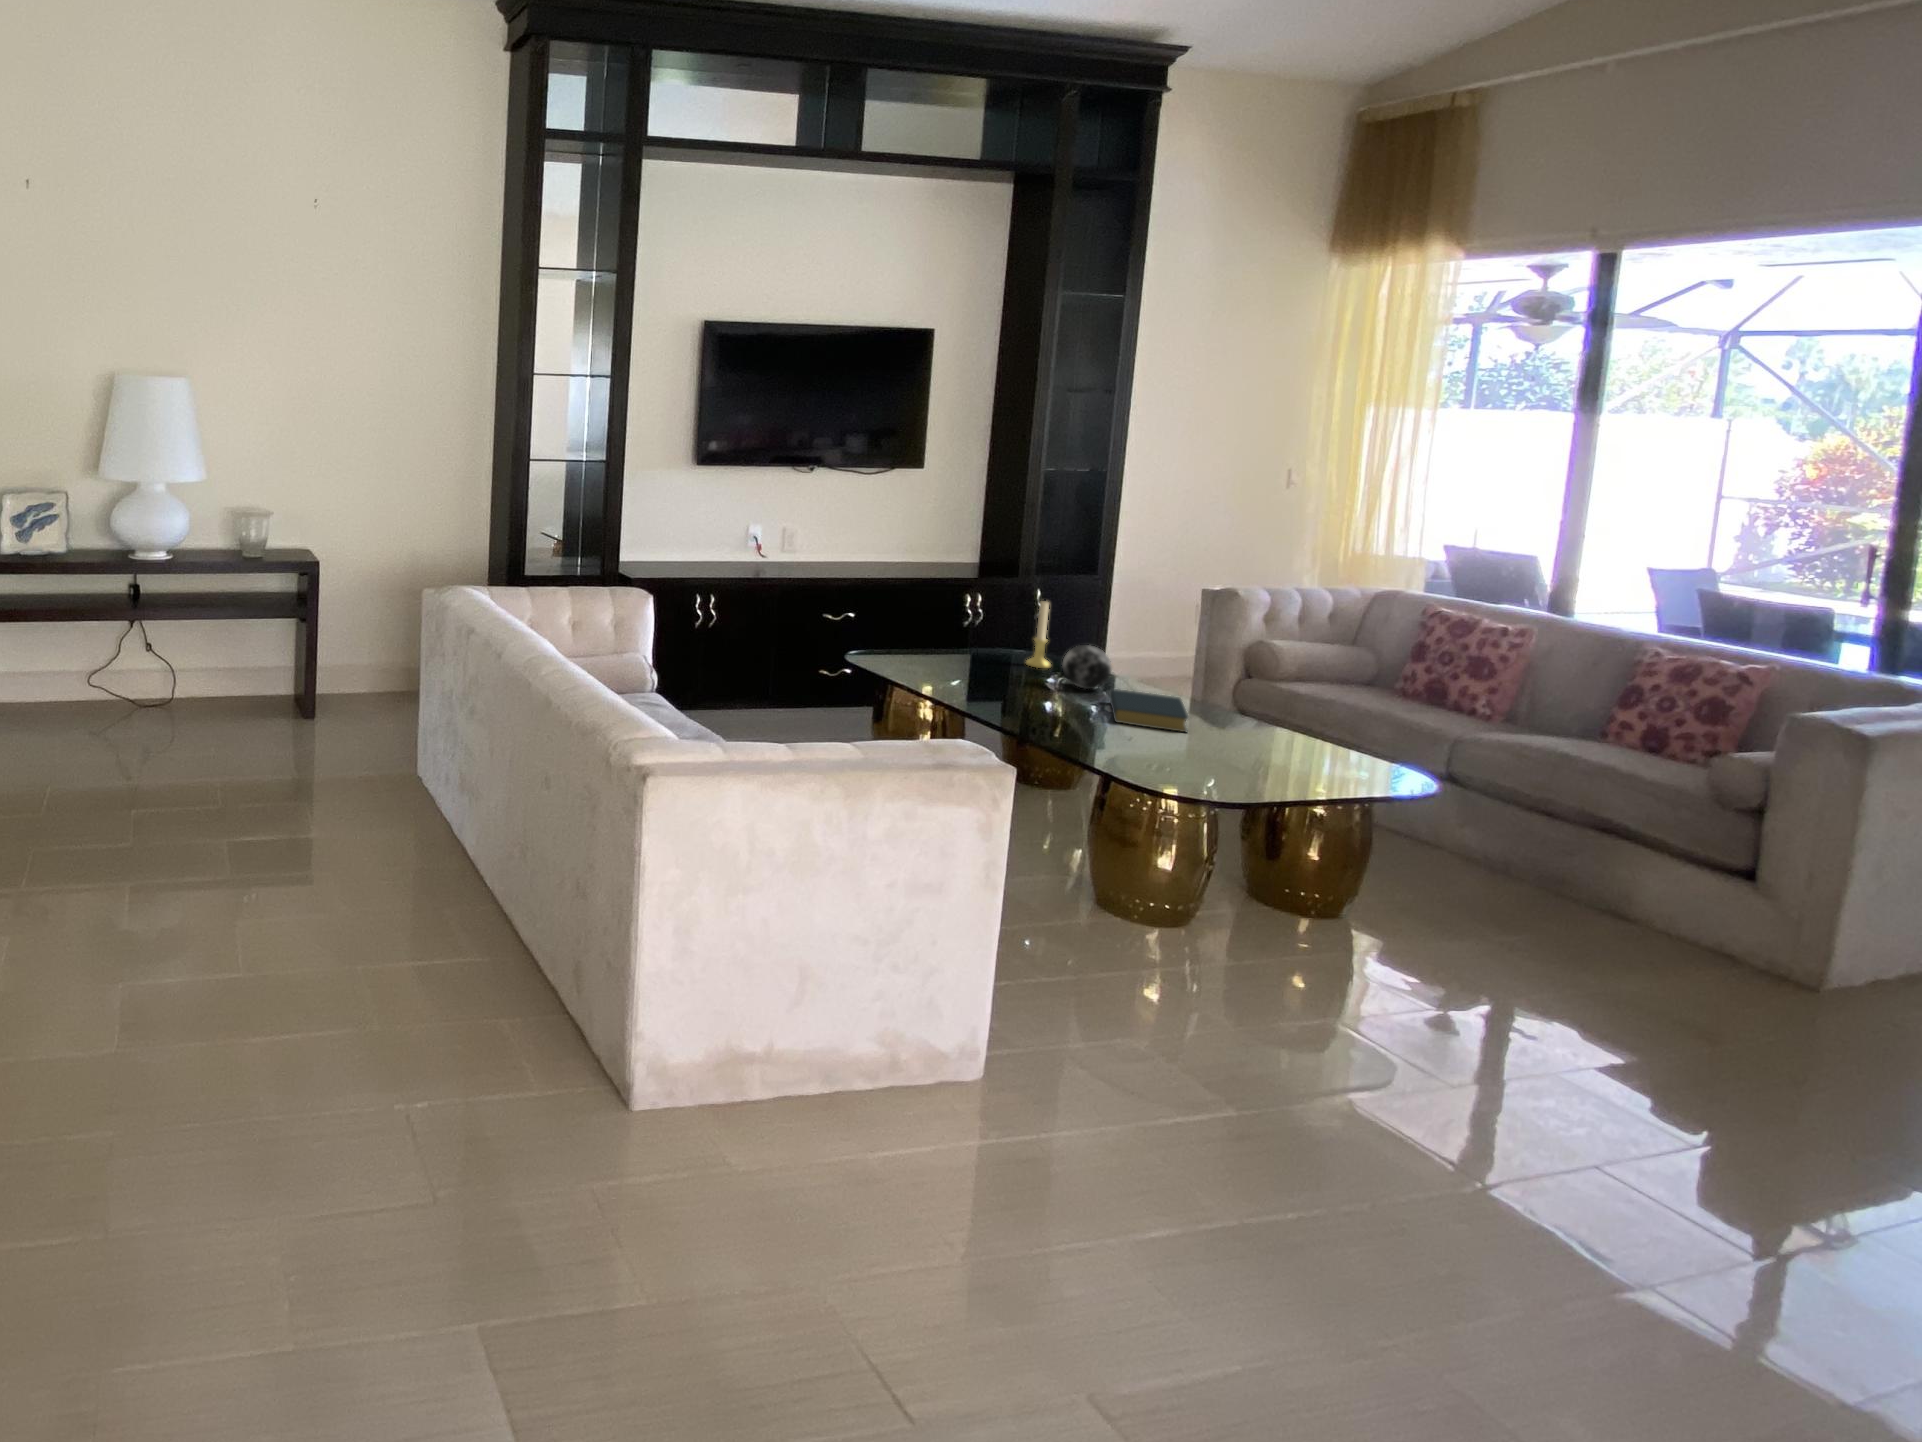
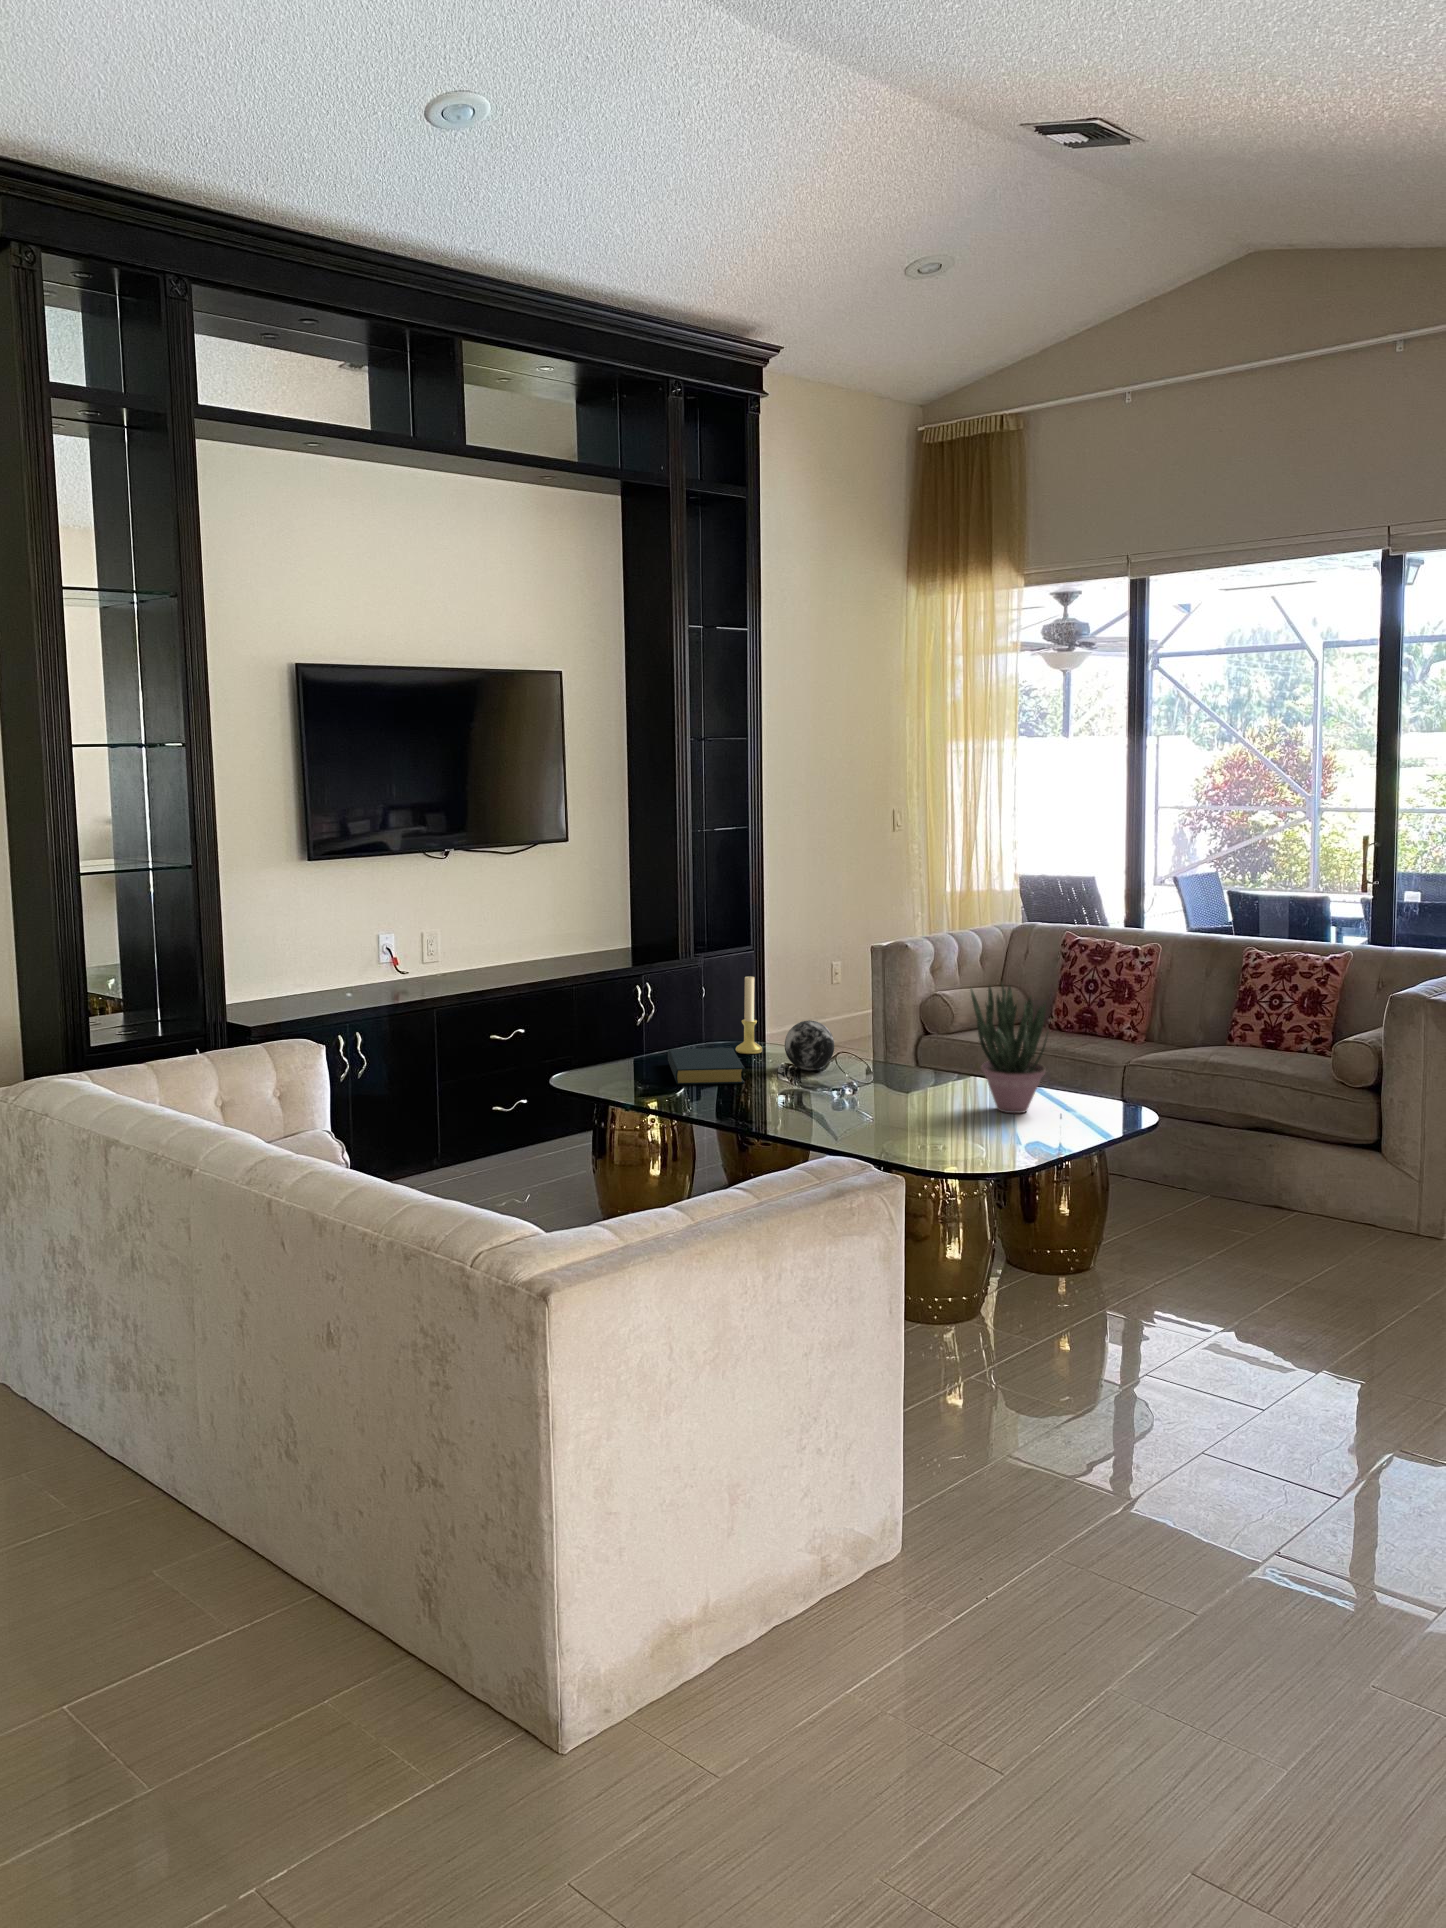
potted plant: none [1236,631,1311,756] -> present [970,984,1048,1113]
hardback book: present [1110,689,1189,732] -> present [668,1048,745,1084]

